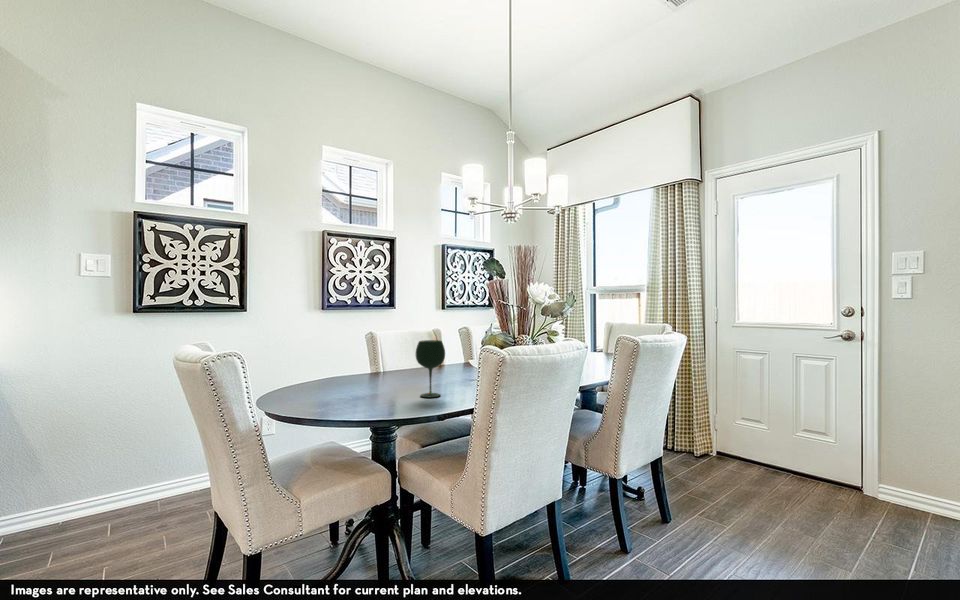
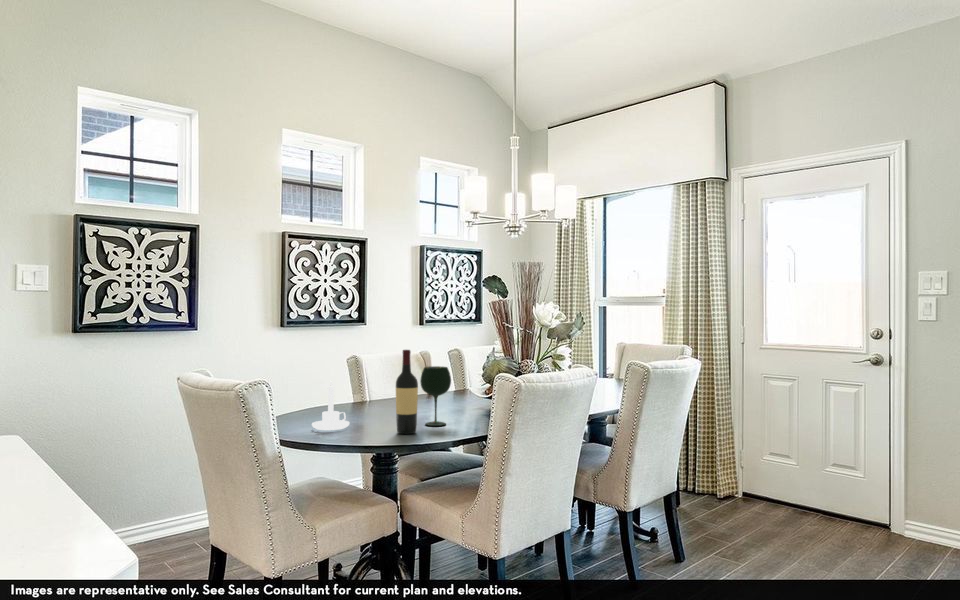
wine bottle: none [386,323,408,406] -> present [396,349,418,434]
candle holder: none [310,353,347,402] -> present [312,382,349,430]

